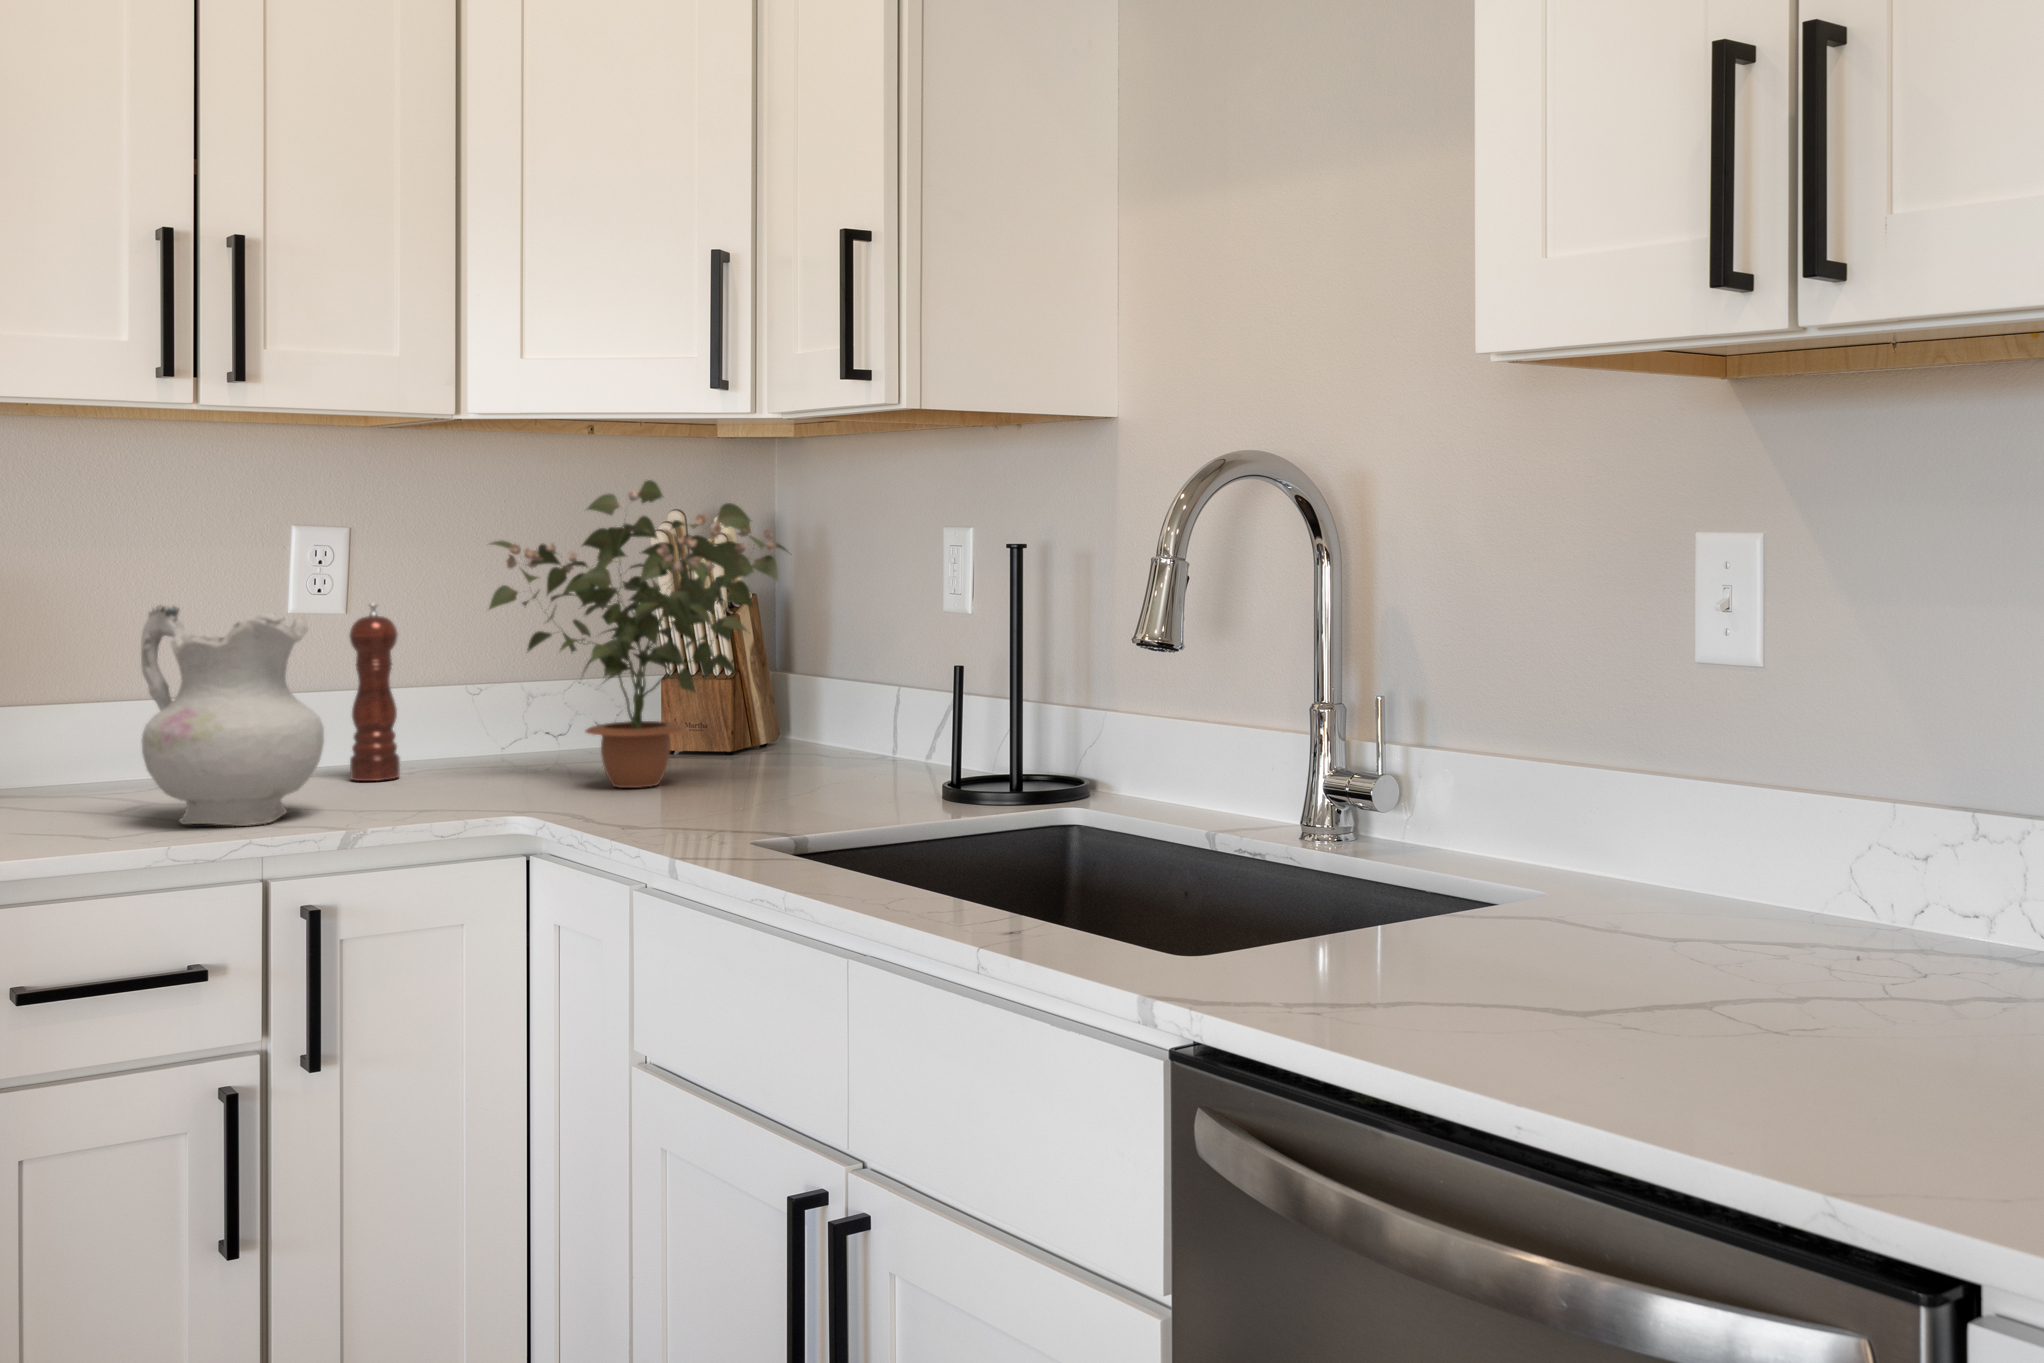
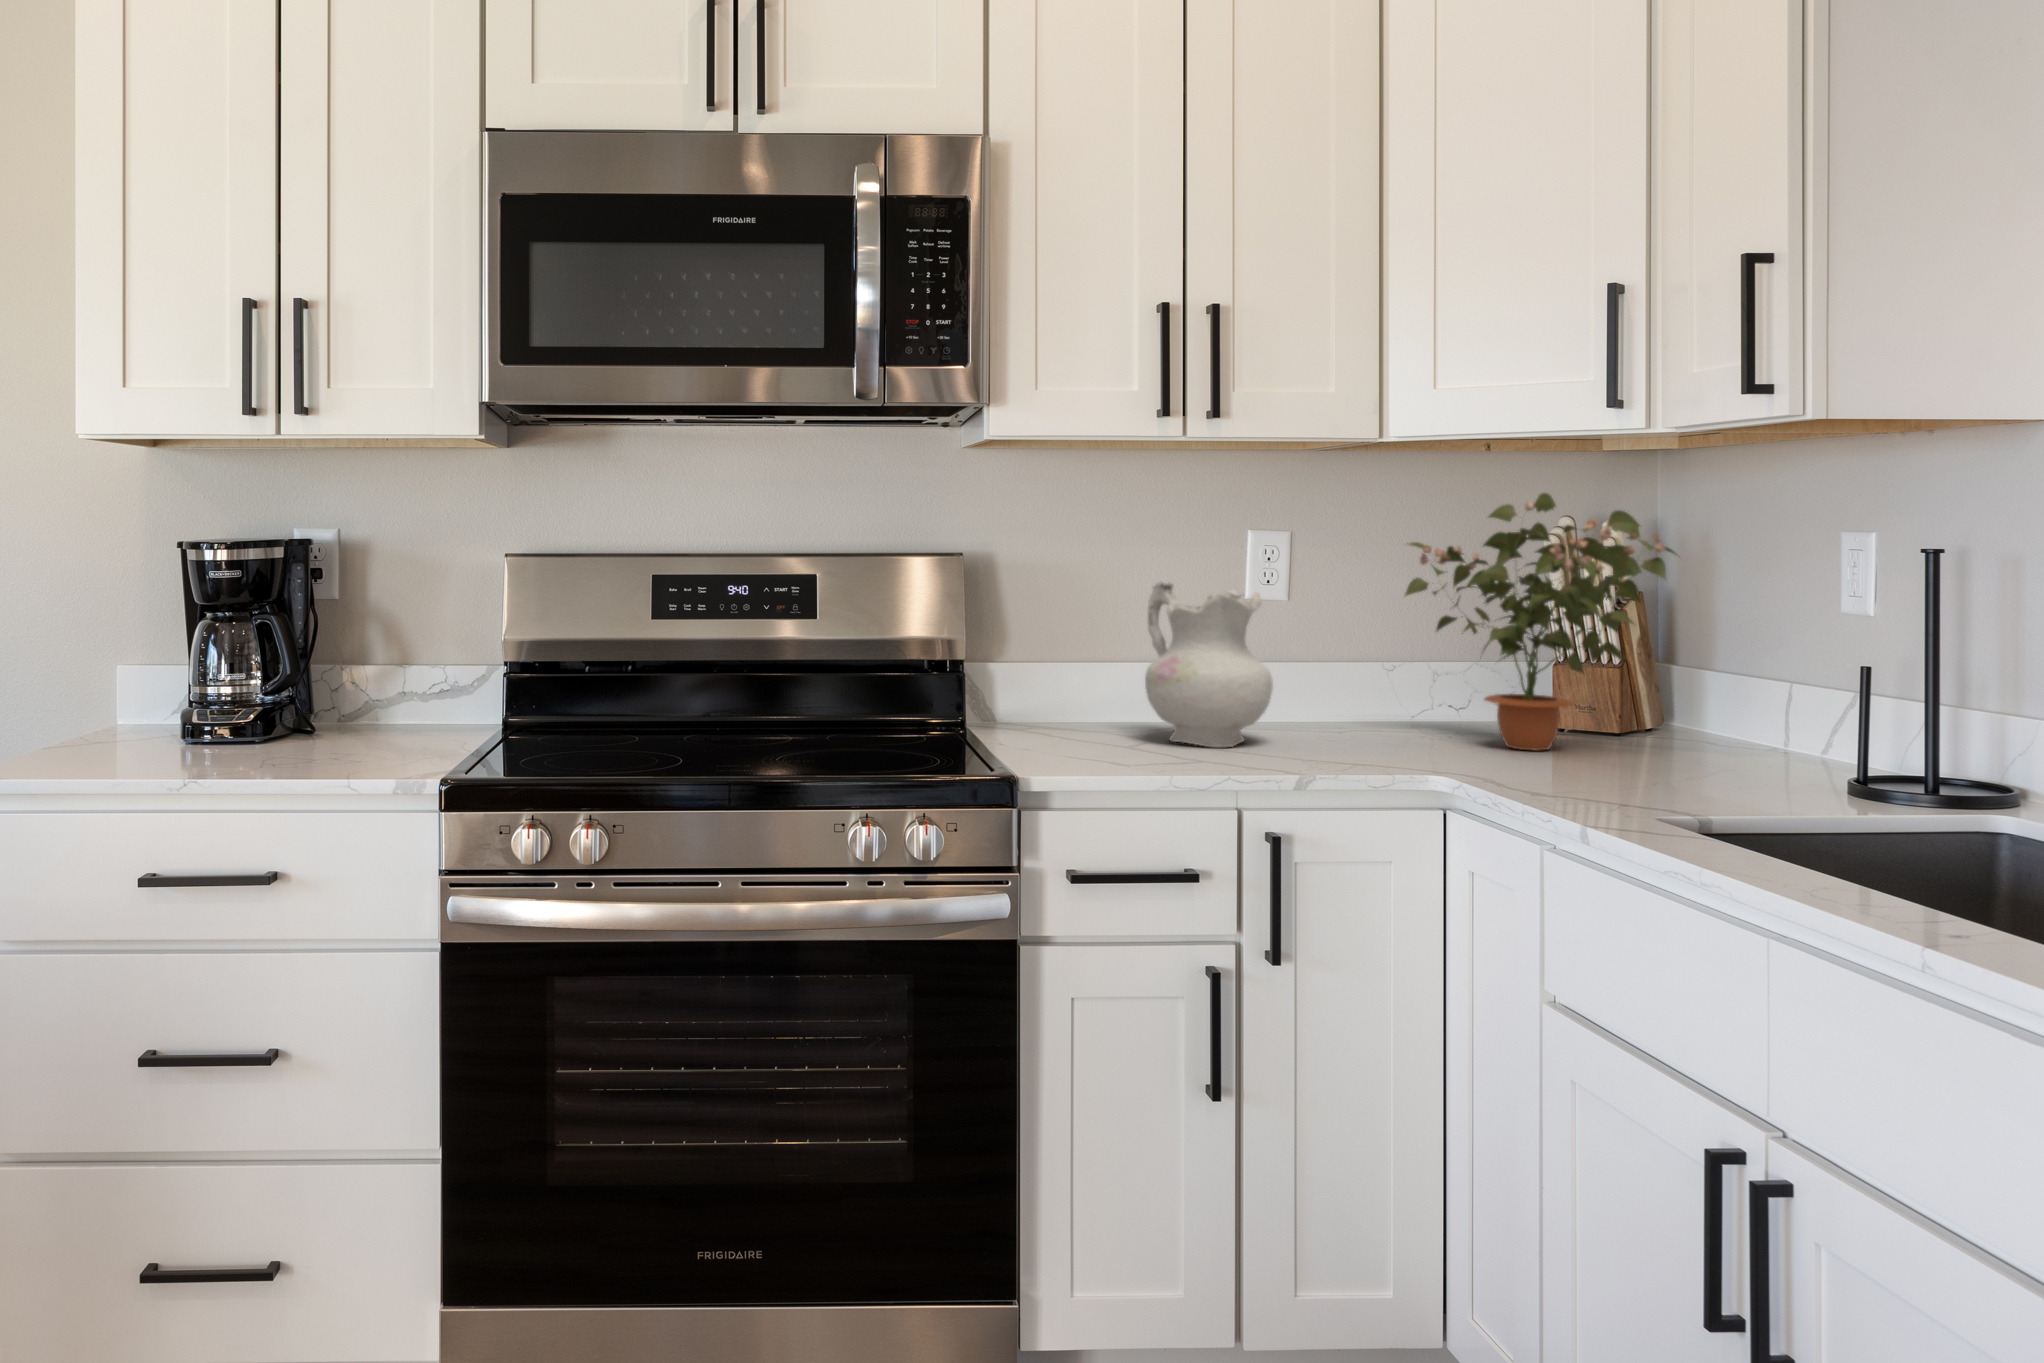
pepper mill: present [350,603,400,781] -> none [1297,588,1334,723]

